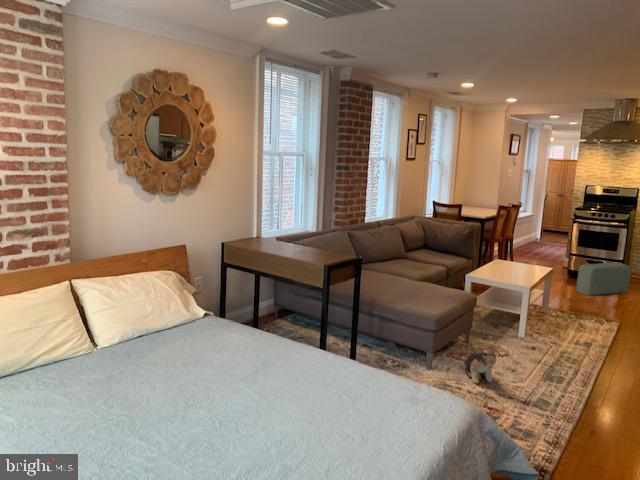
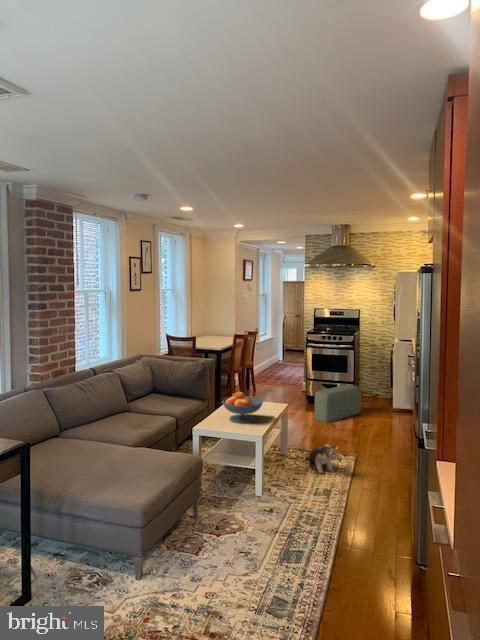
fruit bowl: none [493,250,532,277] -> present [222,392,263,423]
plush toy: present [465,349,499,384] -> present [306,444,338,473]

